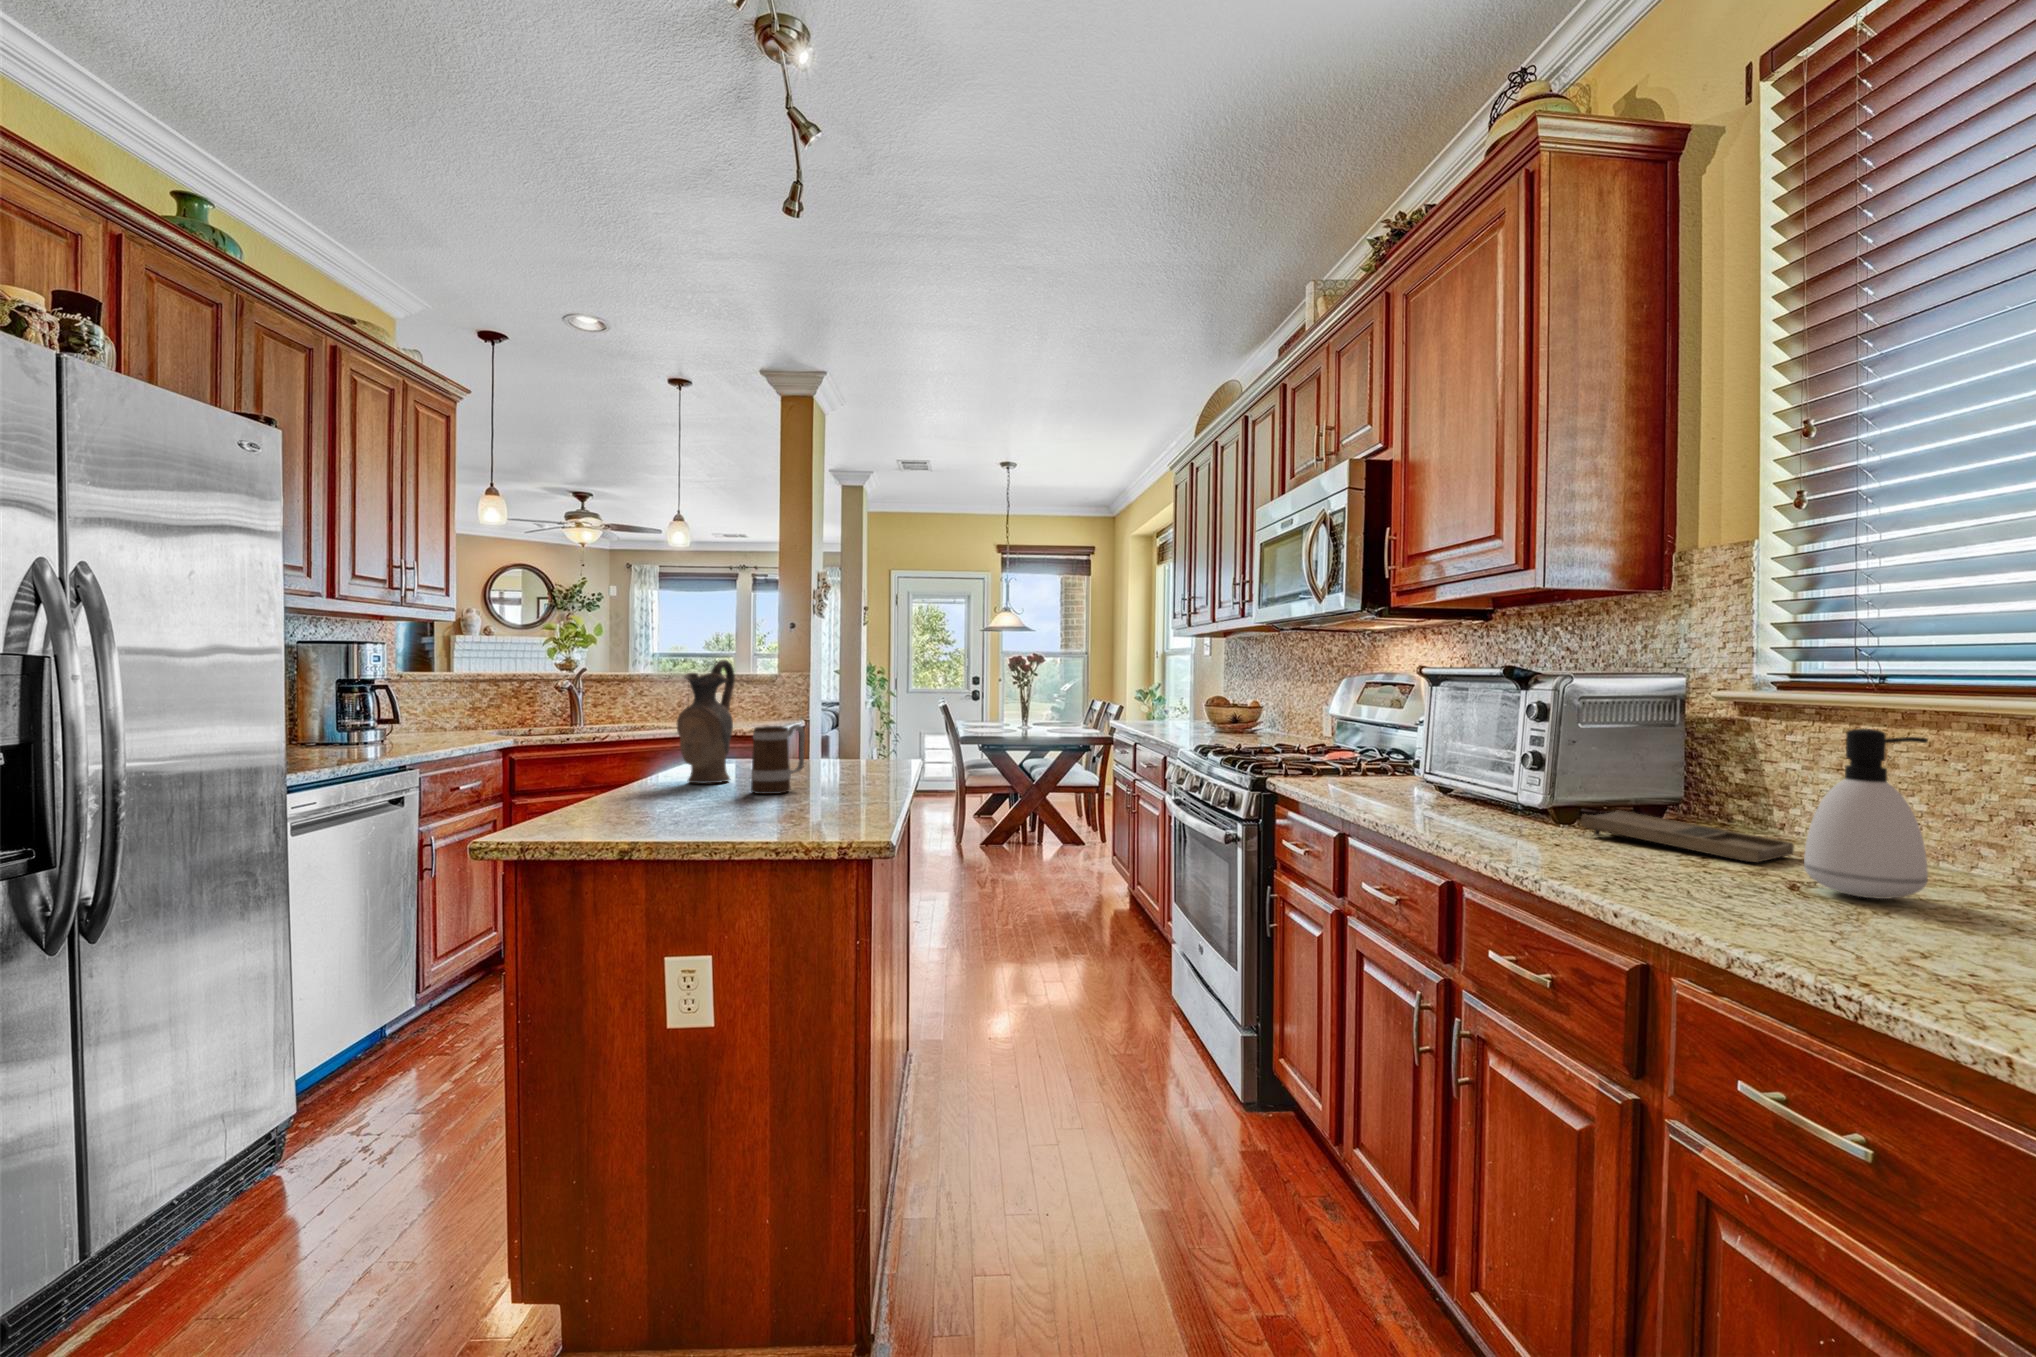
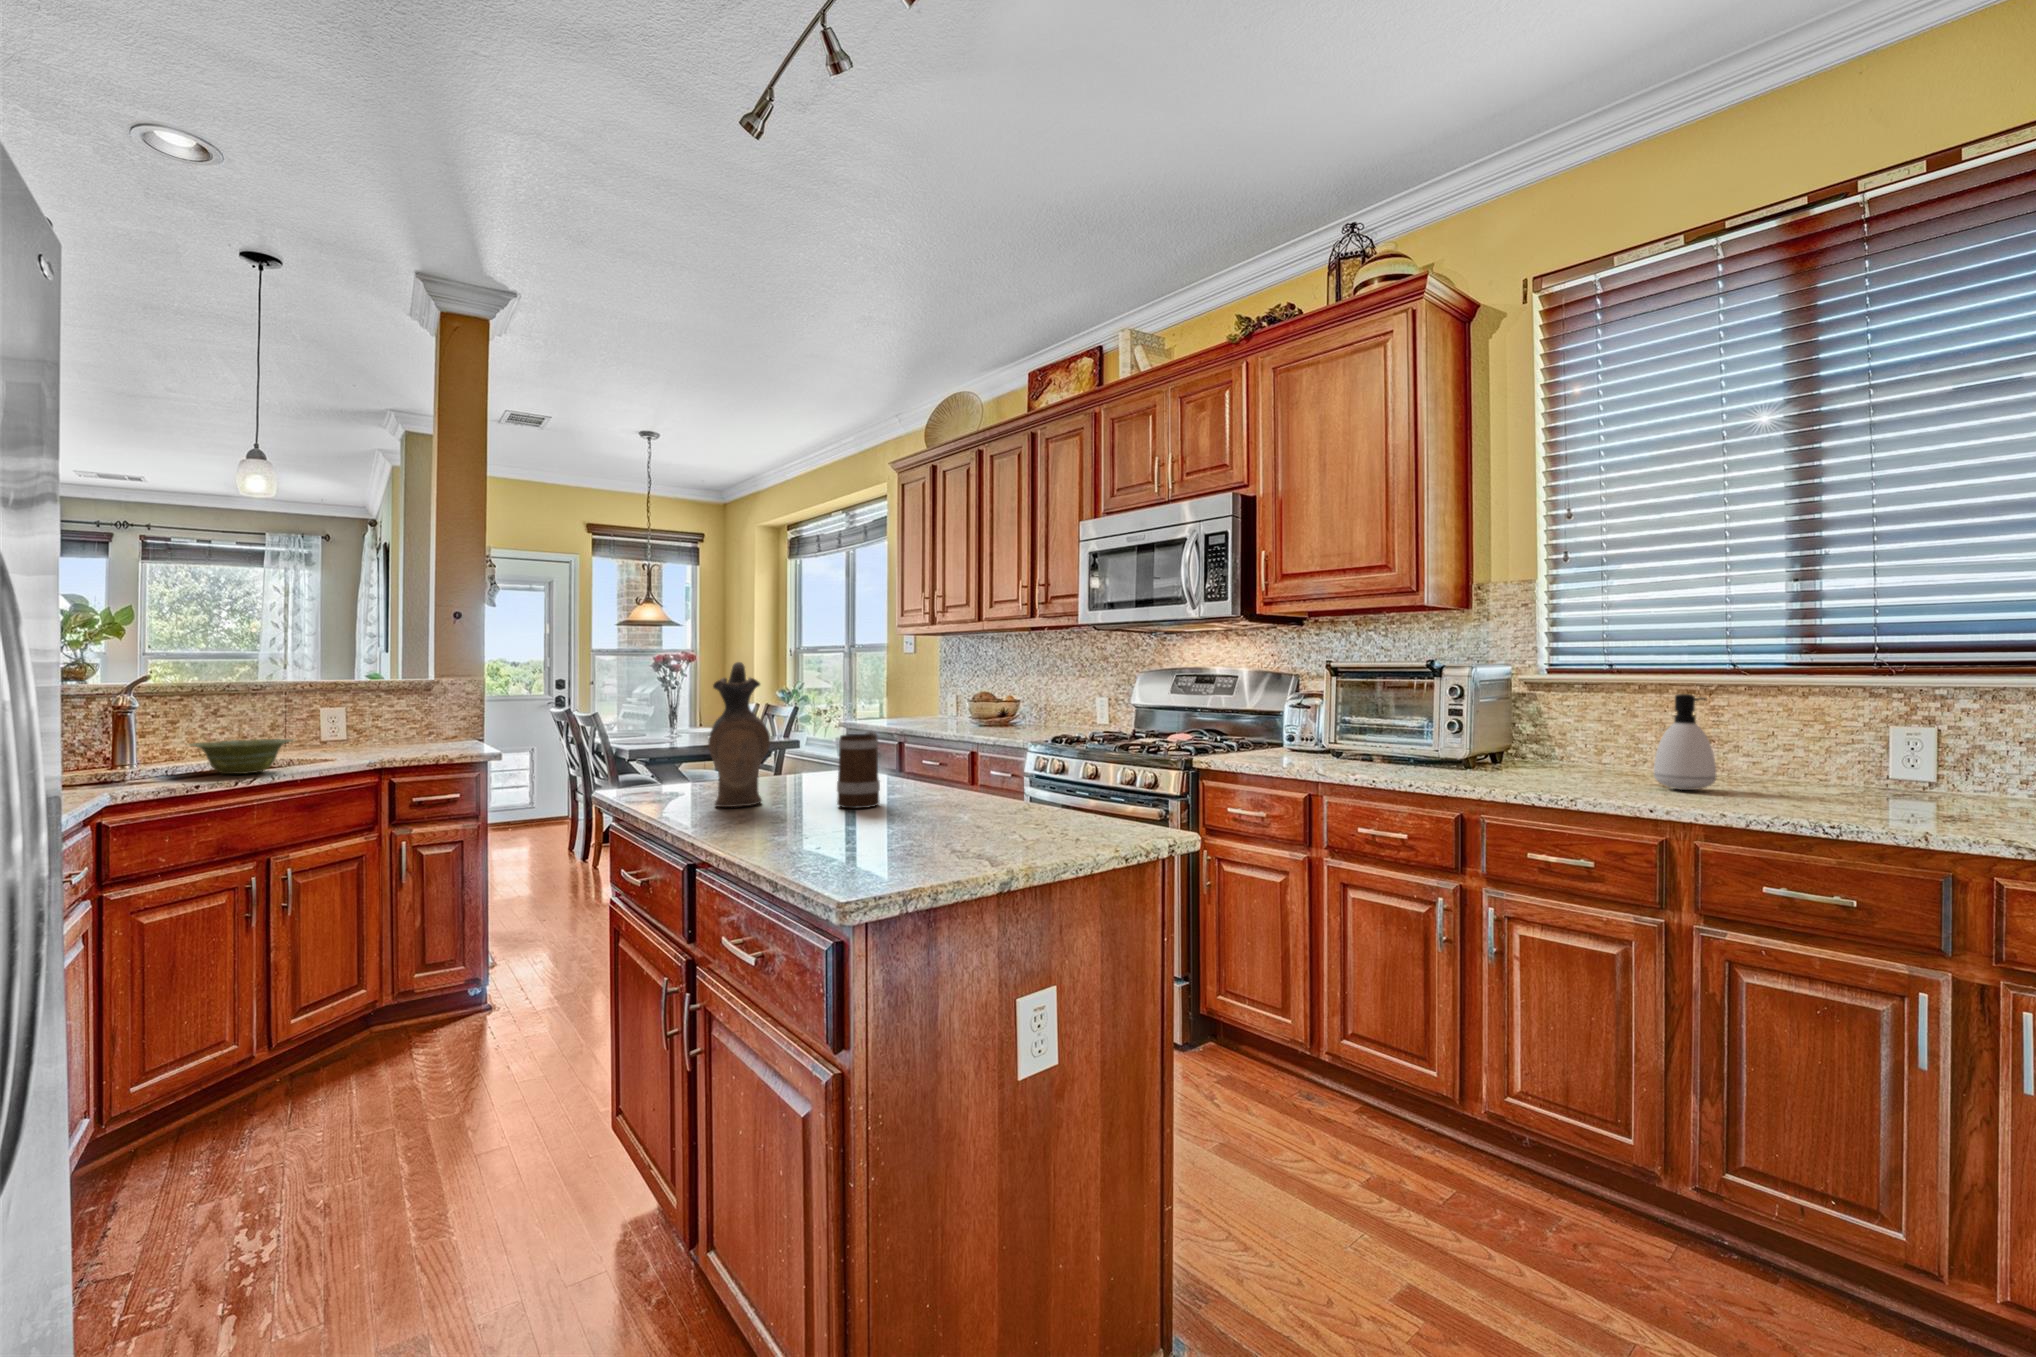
dish: none [572,712,637,735] -> present [188,739,294,774]
tray: present [1581,810,1794,862] -> none [1485,757,1604,780]

